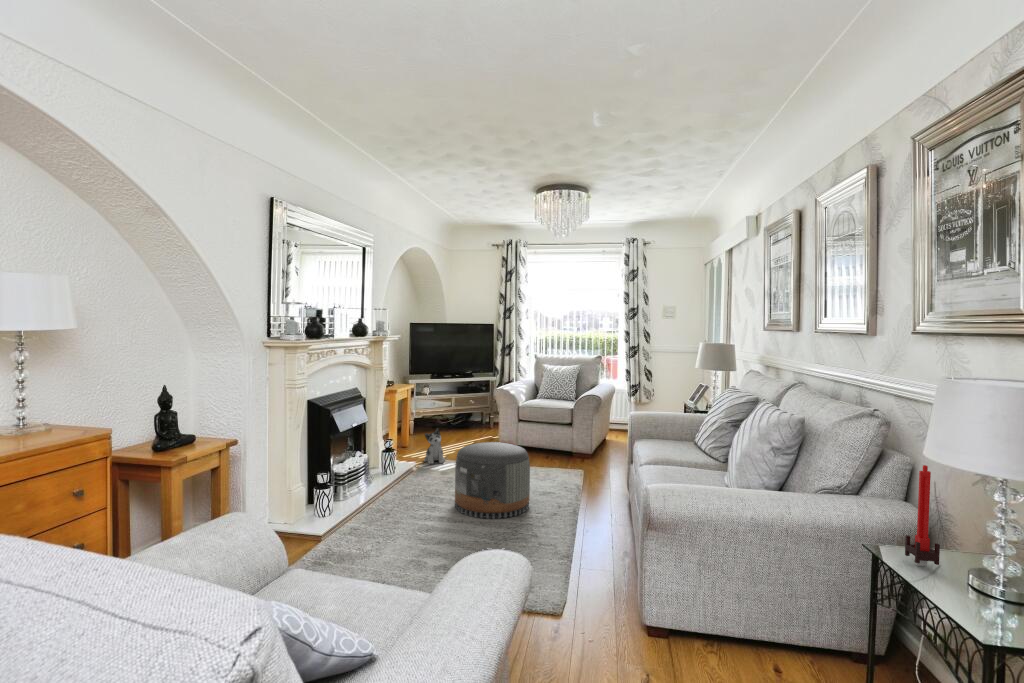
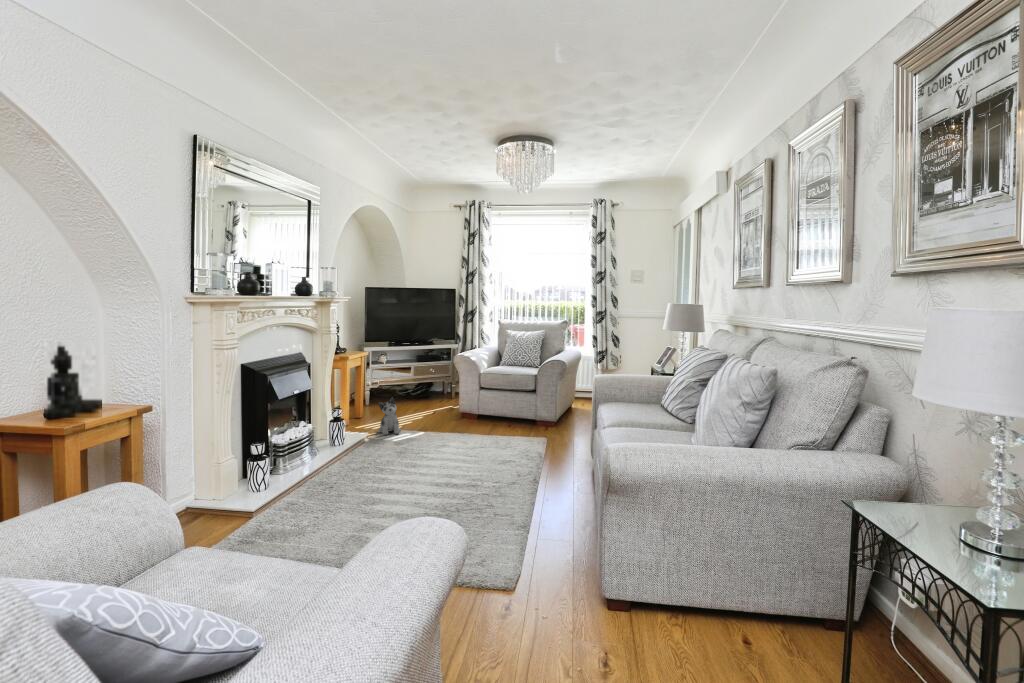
pouf: present [455,442,530,519] -> none [407,409,488,489]
candle: present [905,465,940,566] -> none [886,410,926,522]

